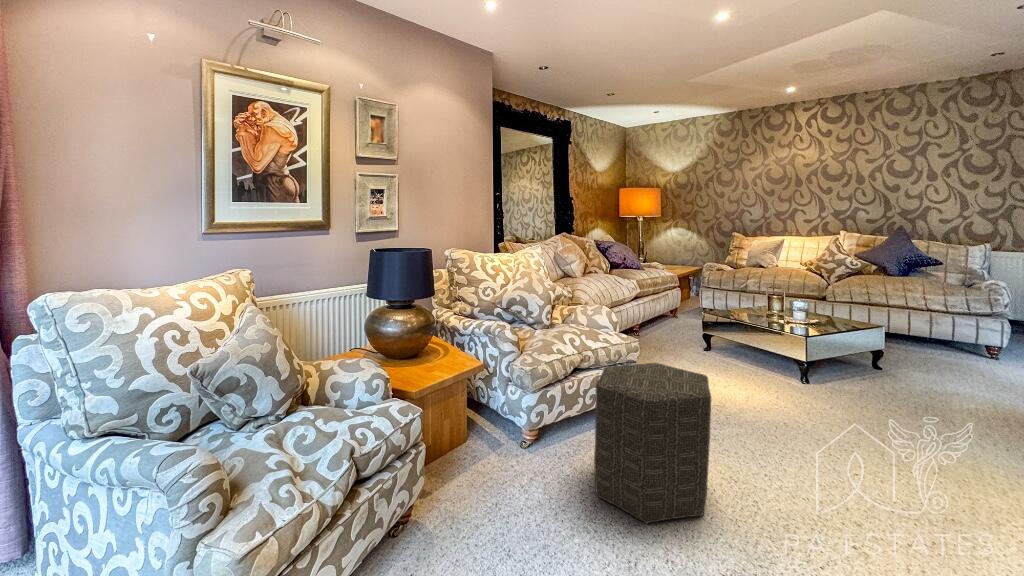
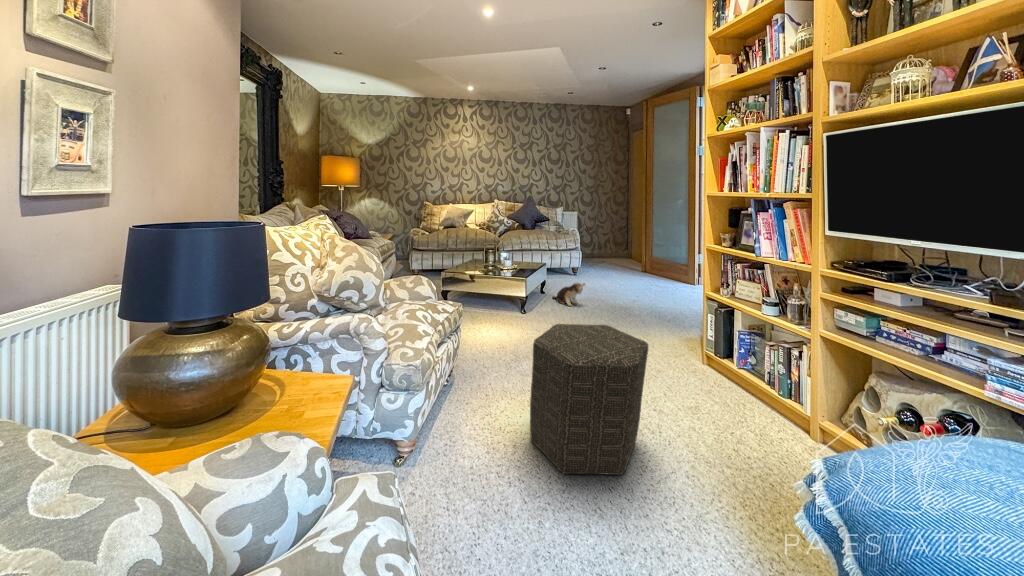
plush toy: none [846,354,888,389] -> present [552,283,585,306]

